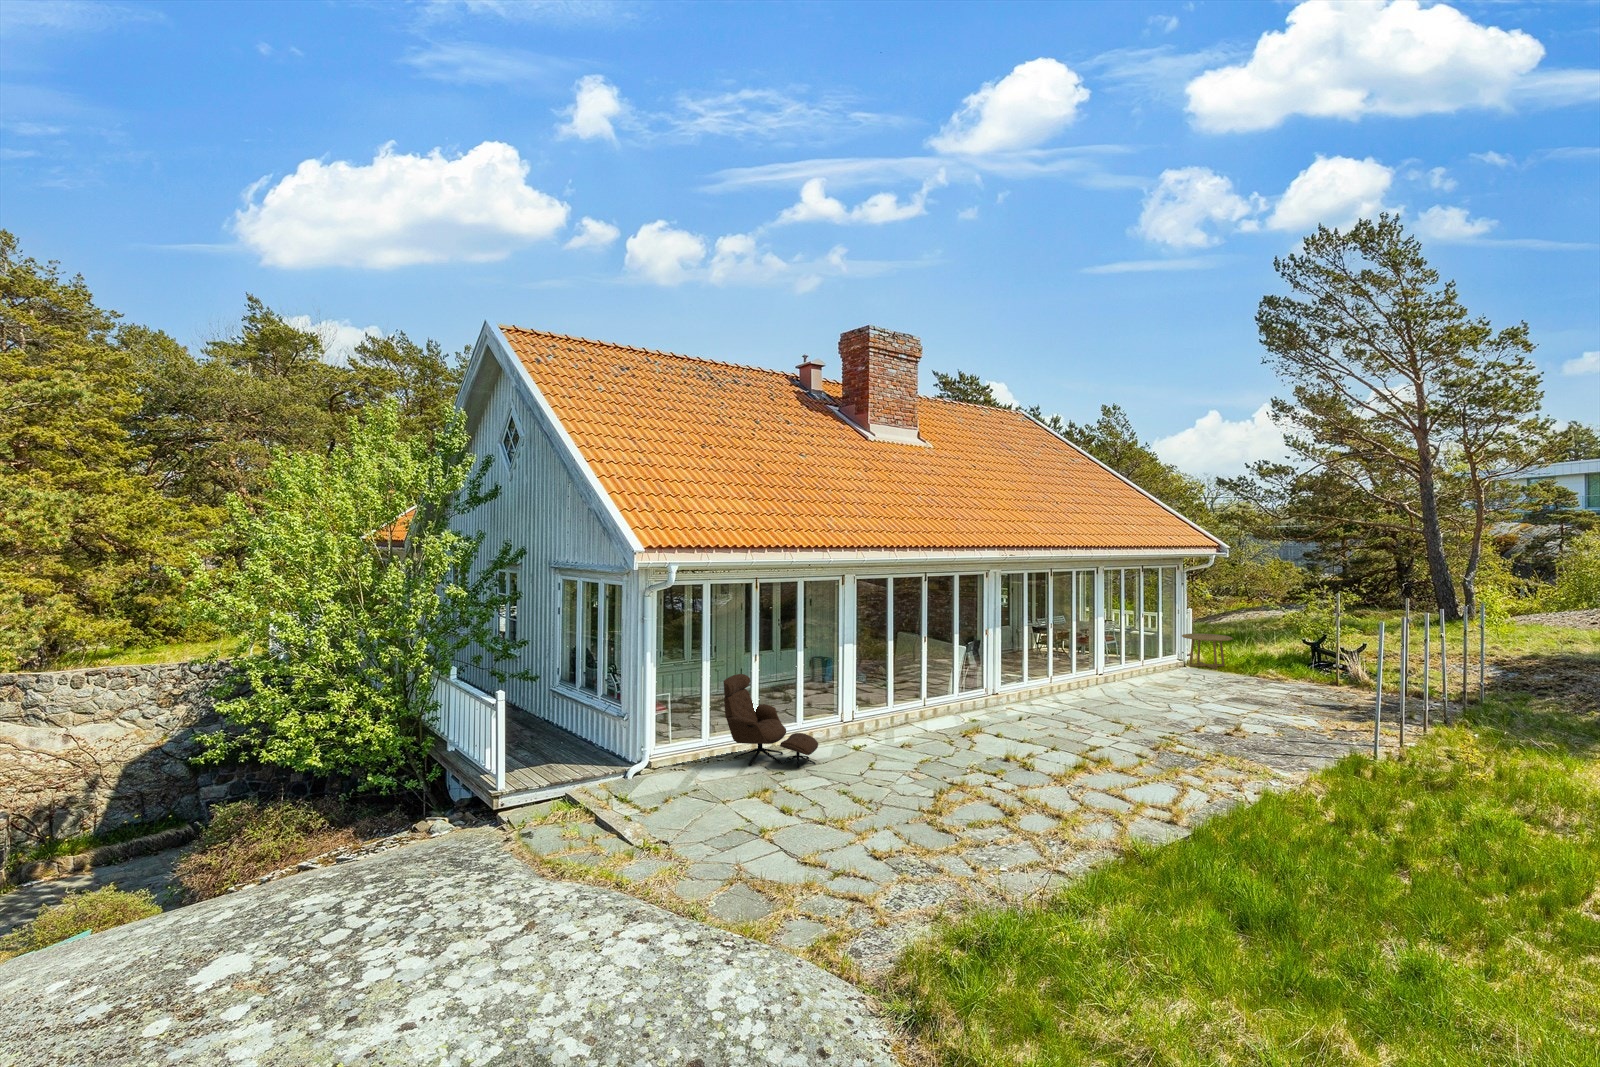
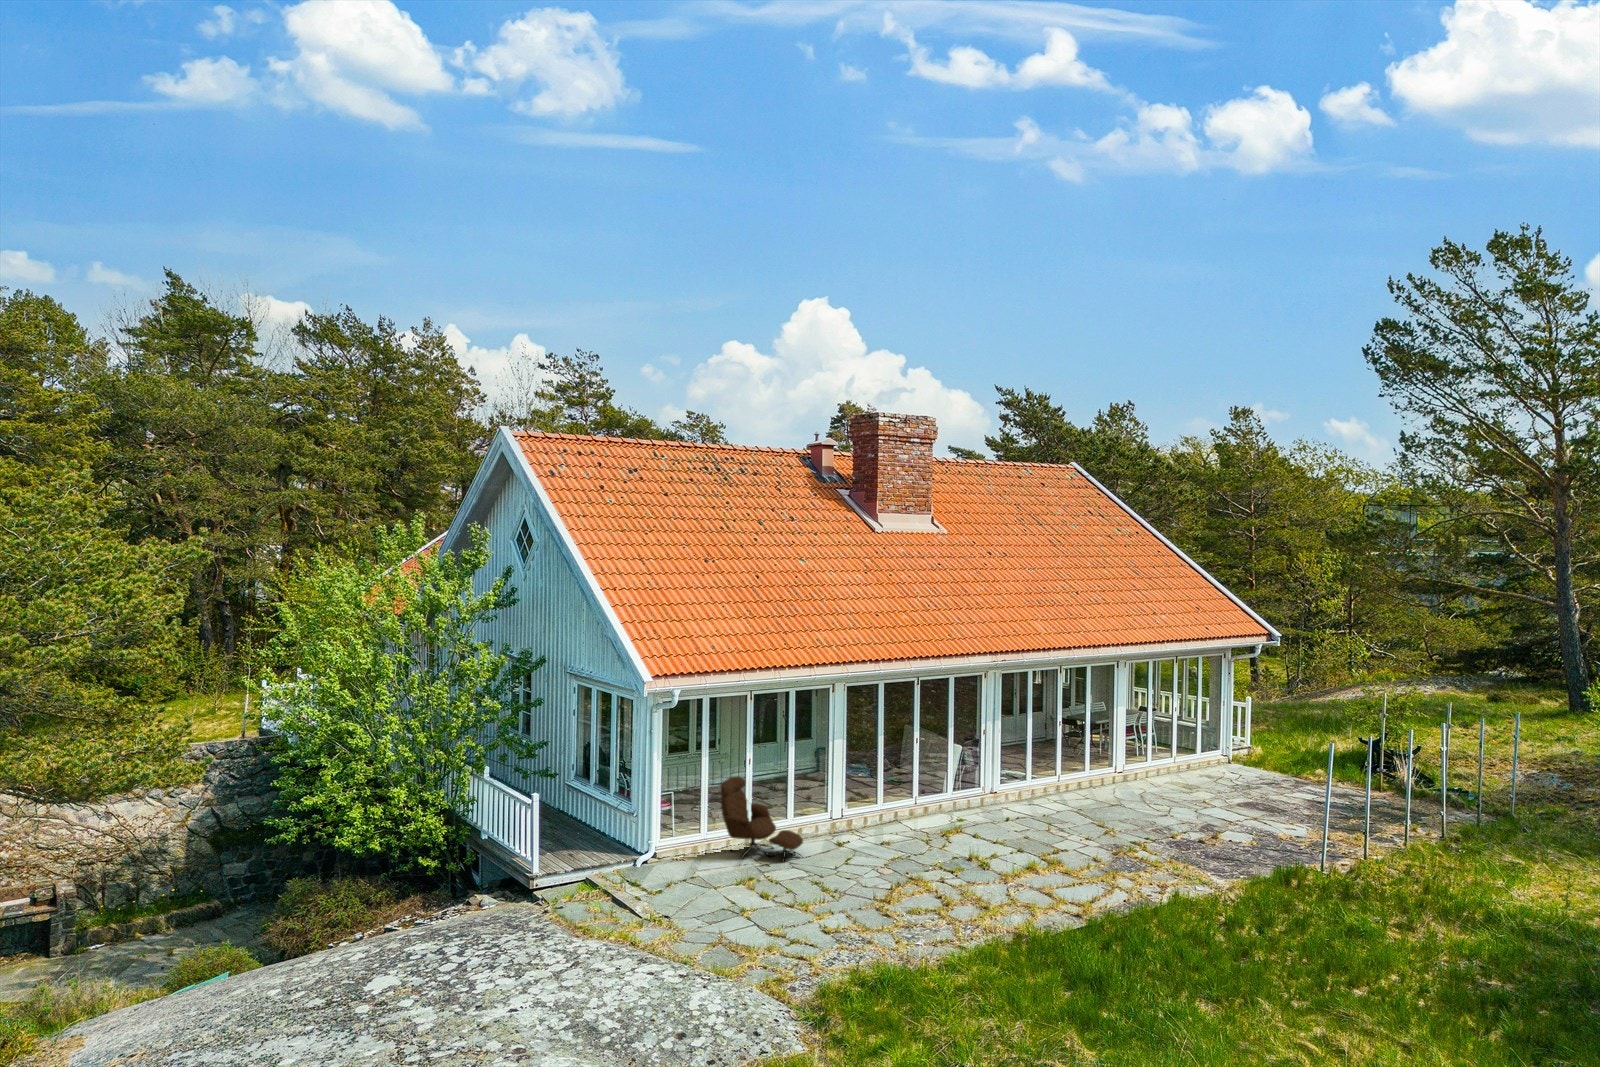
round table: present [1182,633,1232,669] -> none [1221,724,1273,765]

